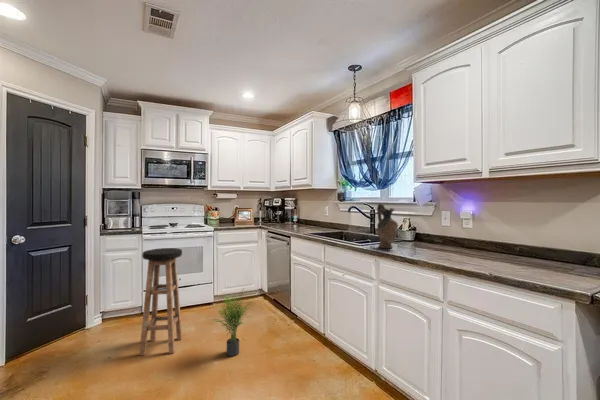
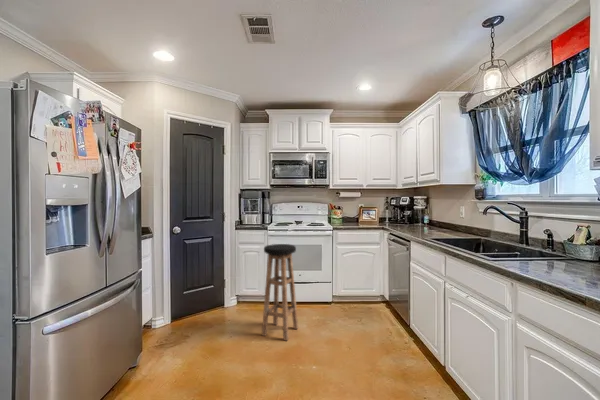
ceramic pitcher: present [377,203,398,248] -> none [516,204,554,270]
potted plant: present [217,297,247,356] -> none [314,292,359,359]

